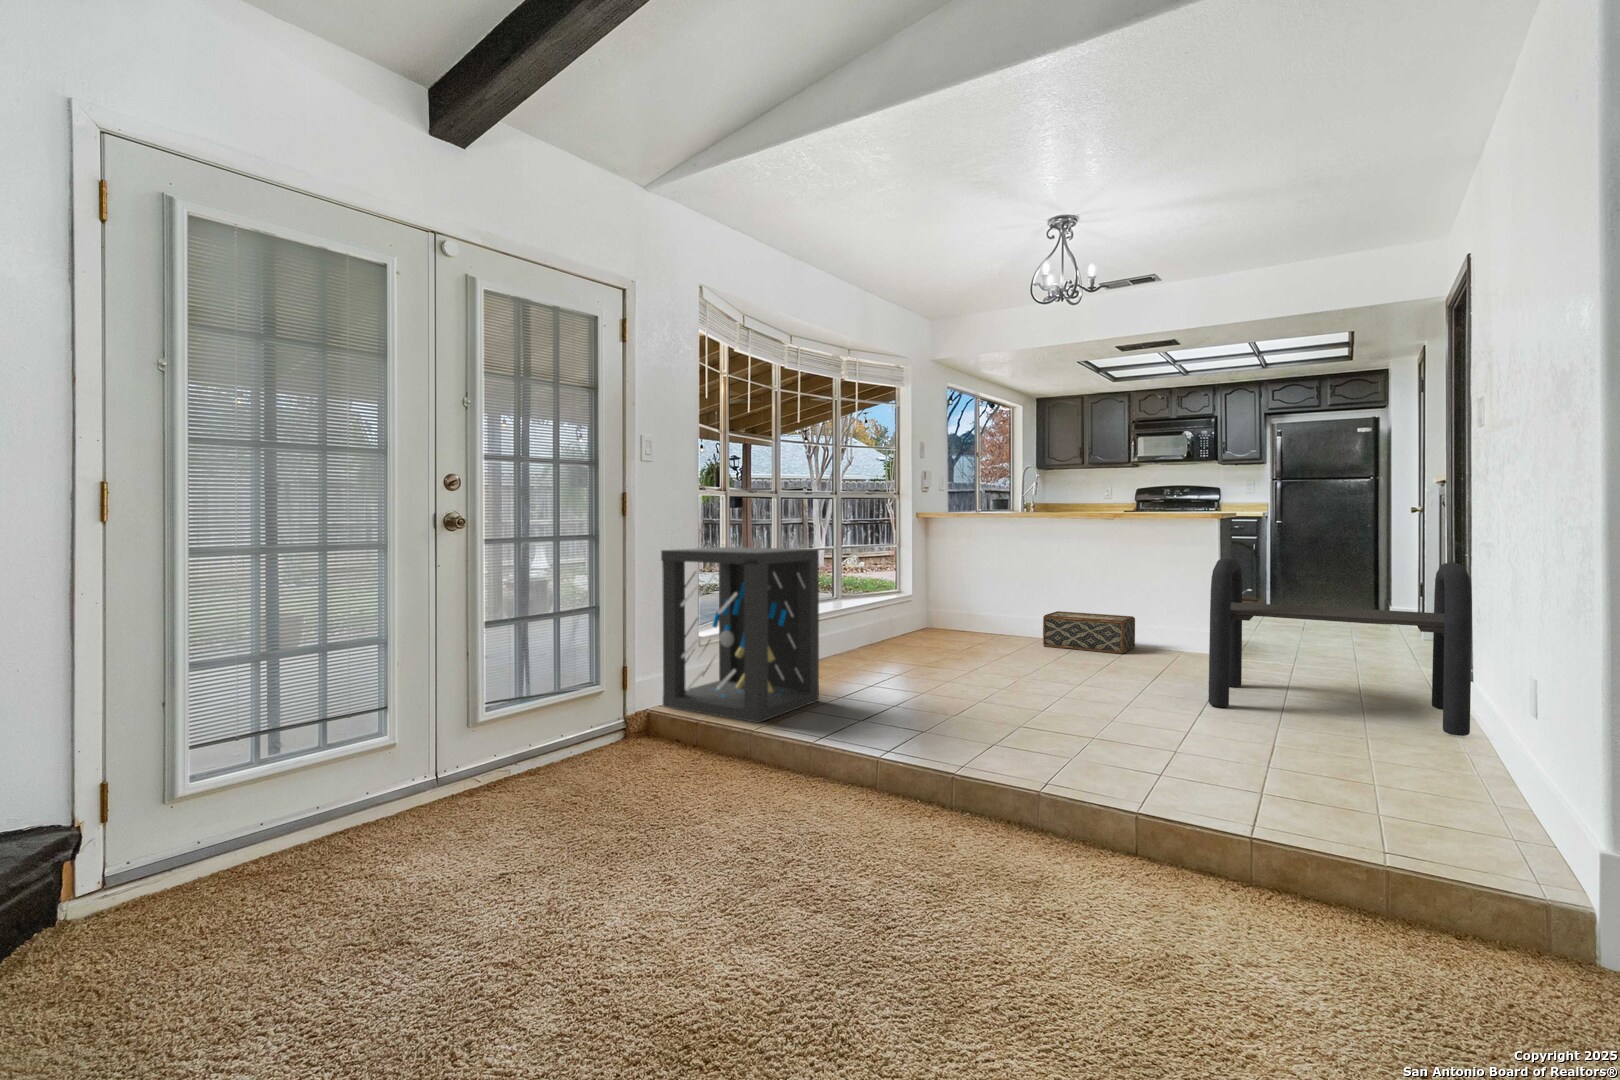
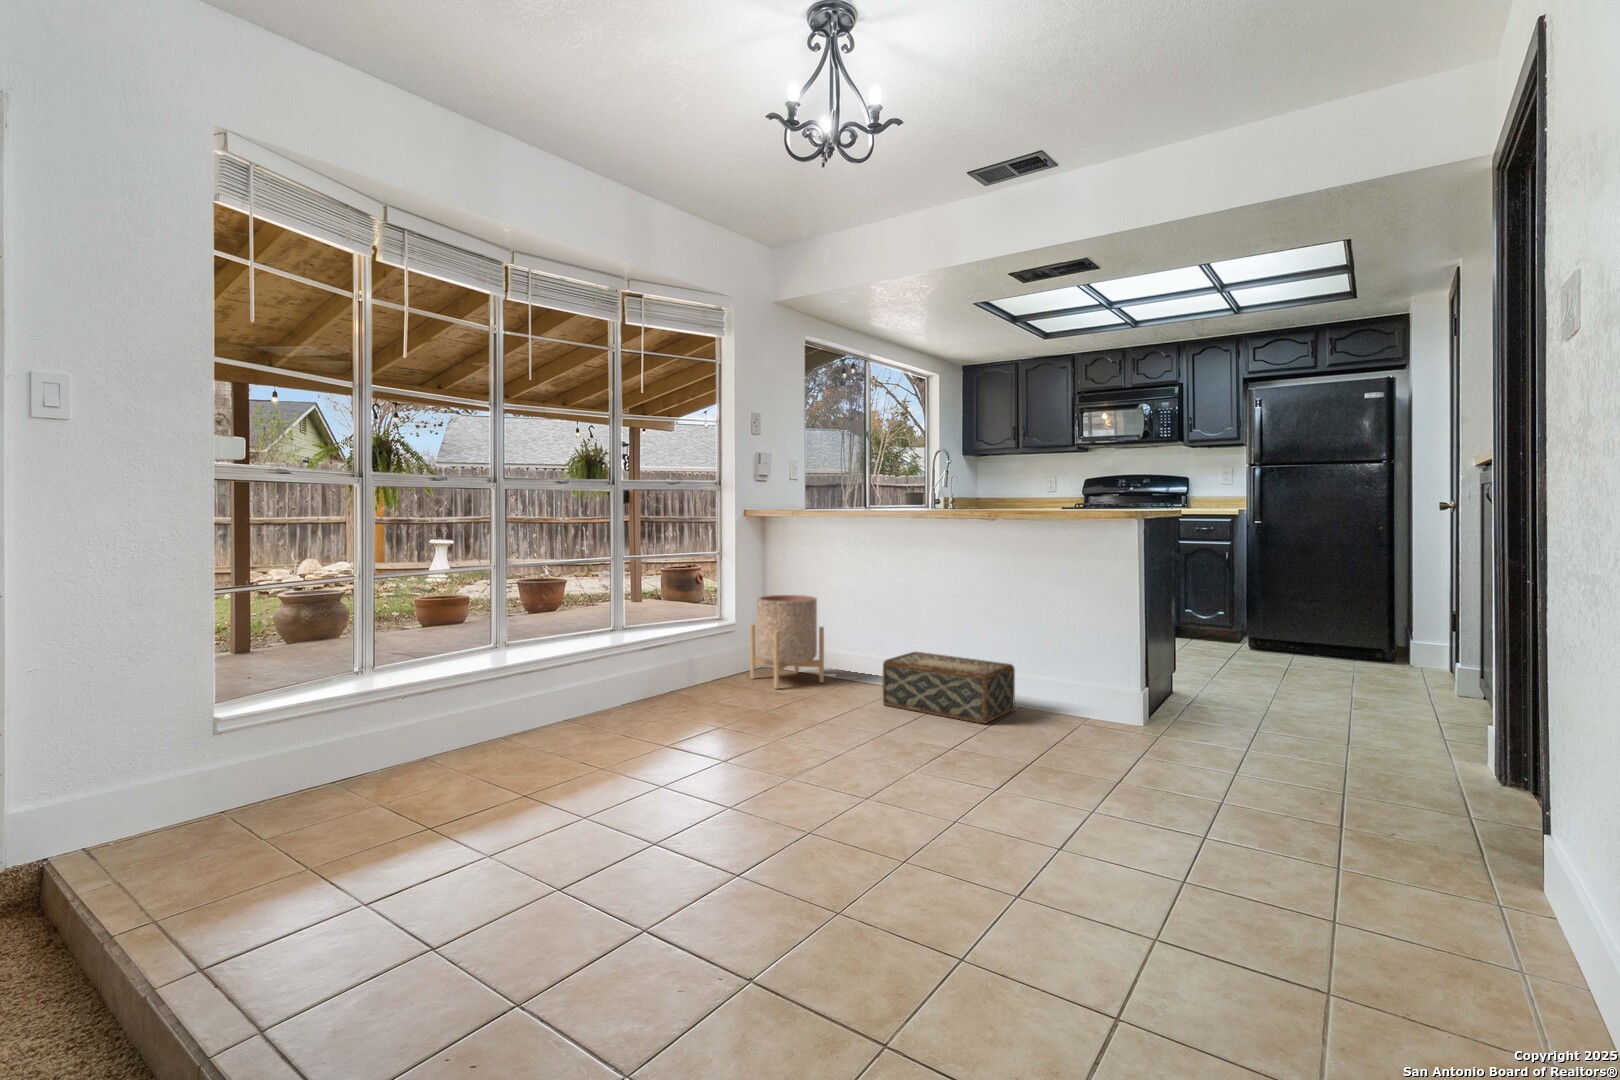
storage cabinet: present [661,547,819,723] -> none [49,571,355,922]
bench: present [1209,556,1472,736] -> none [1033,594,1565,1033]
planter: none [930,574,986,639] -> present [750,595,824,689]

